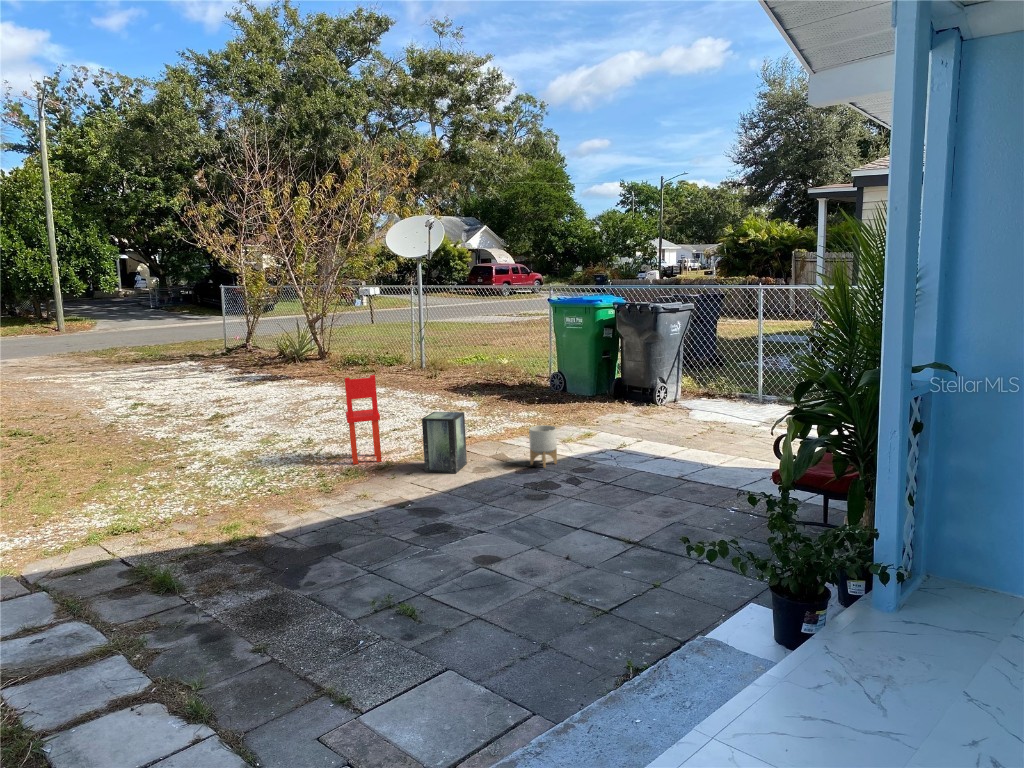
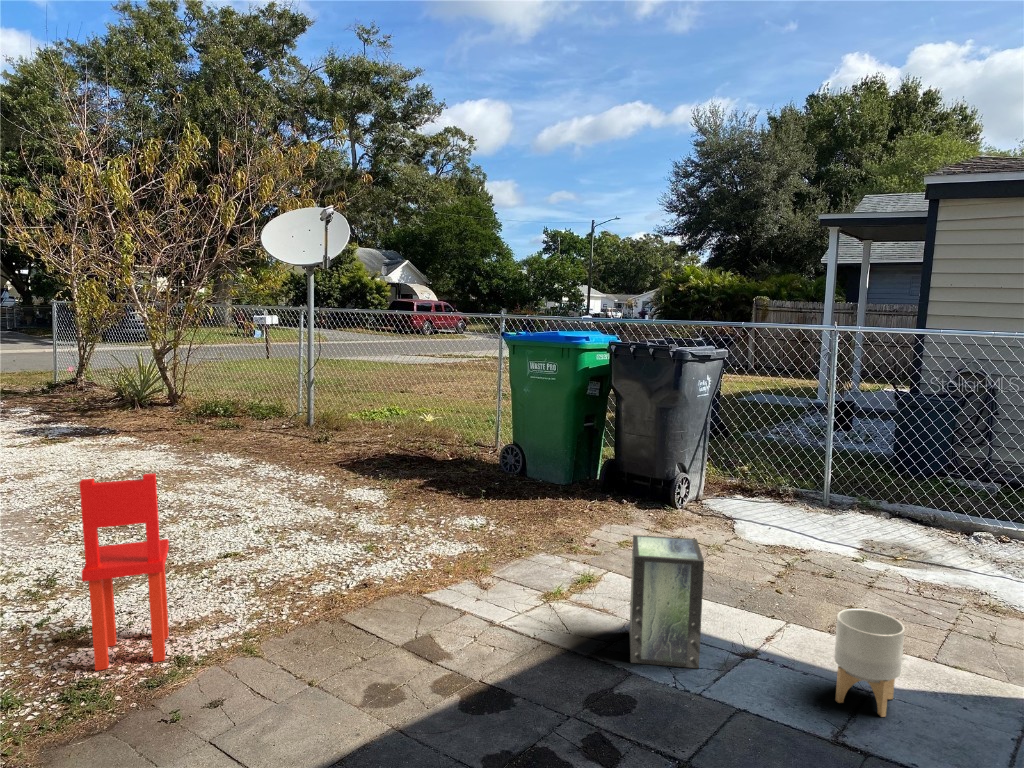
storage box: present [422,412,467,473] -> present [629,535,704,668]
planter: present [529,425,557,468] -> present [834,609,905,717]

